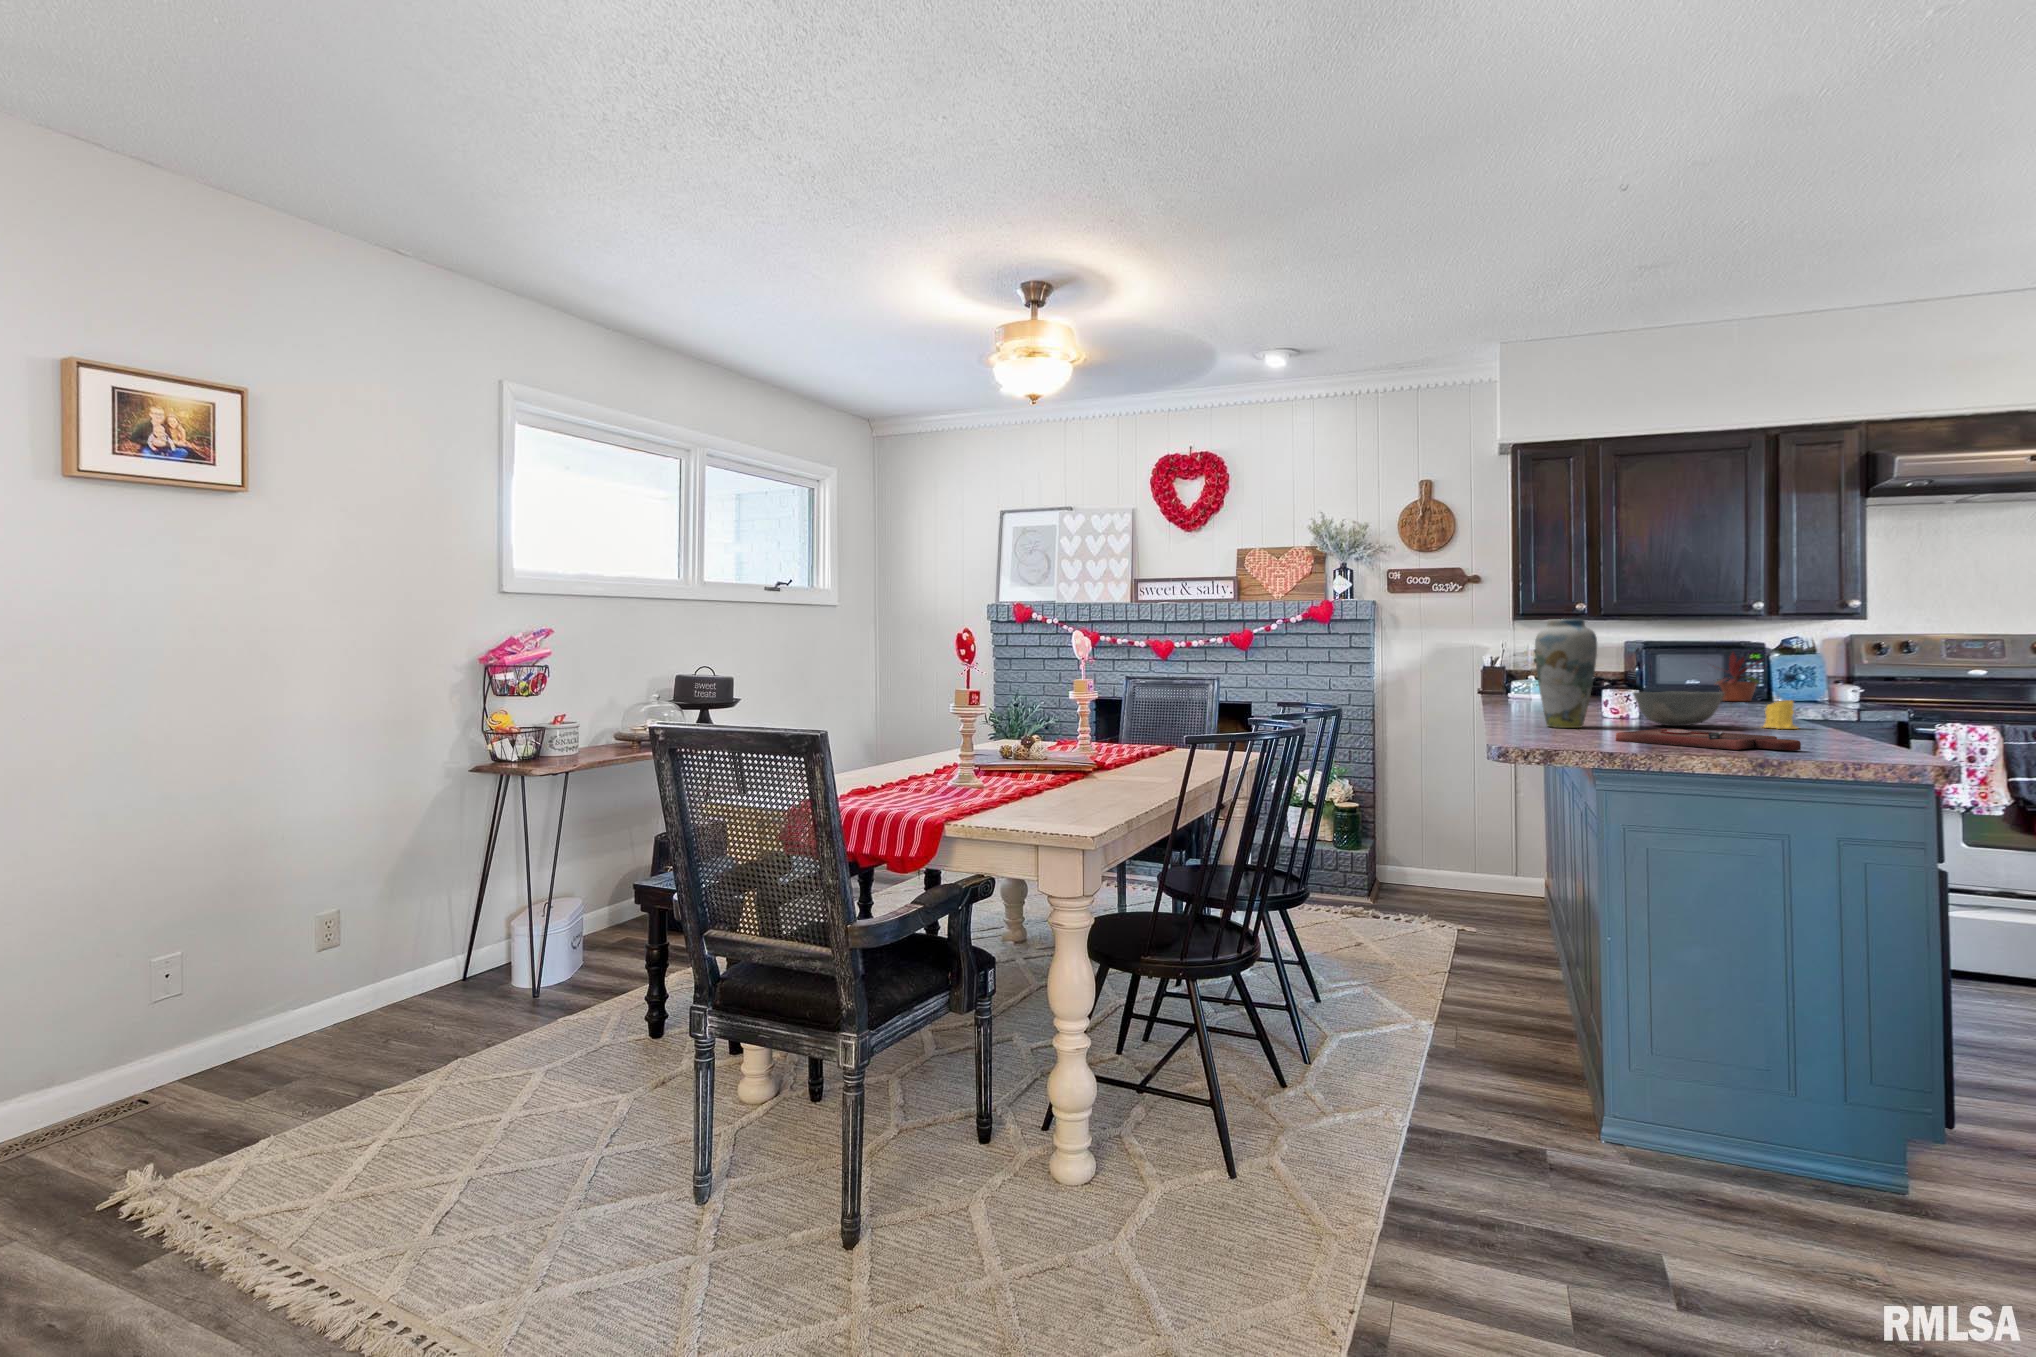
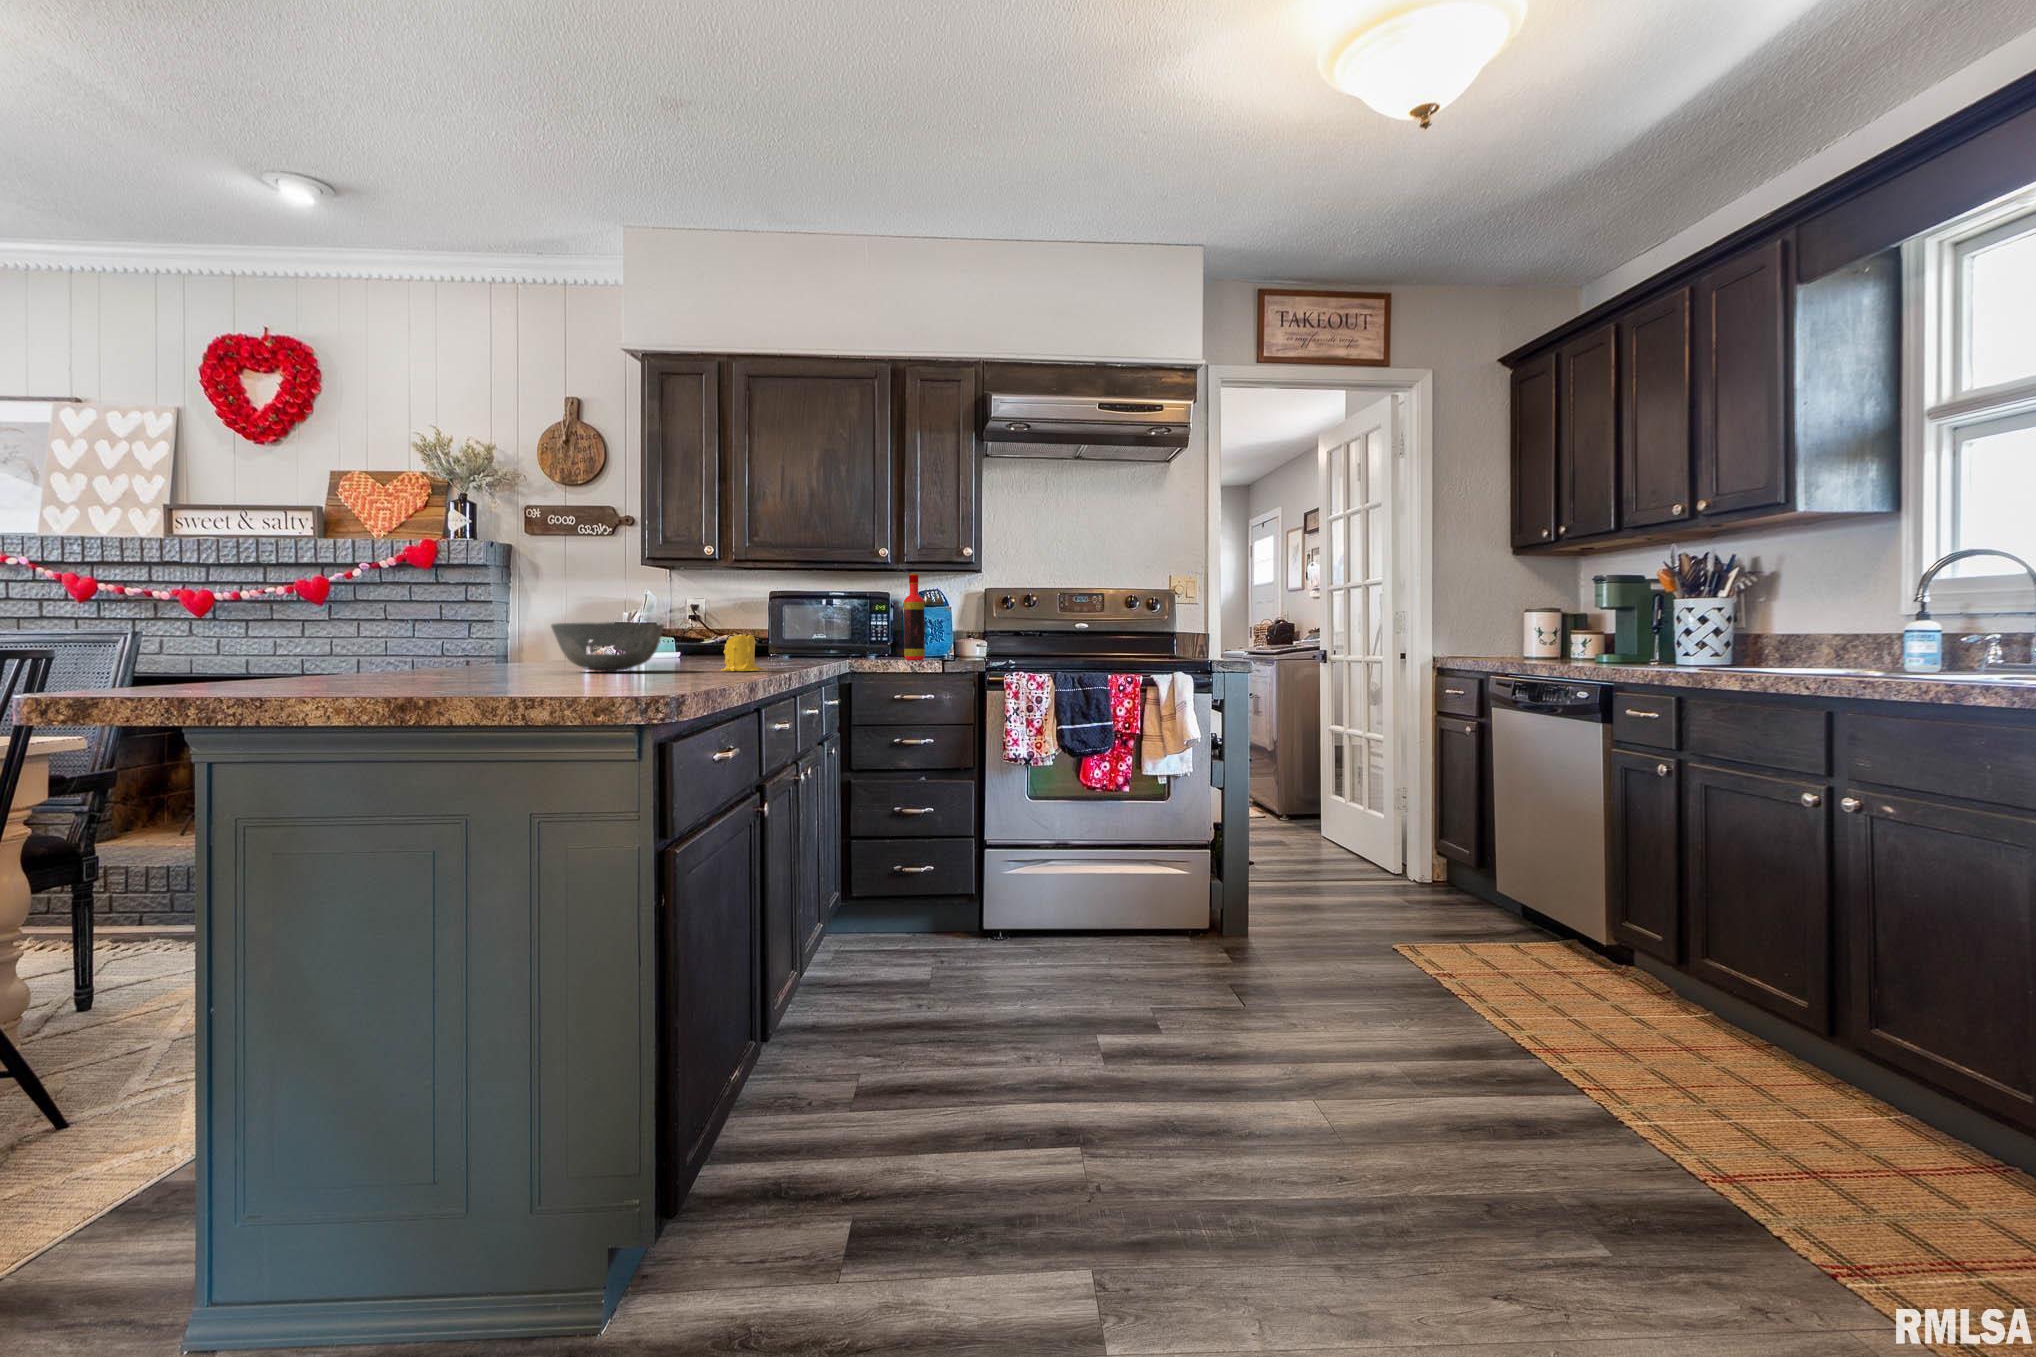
vase: present [1535,619,1597,728] -> none [367,511,463,674]
bottle: none [1801,627,1826,708] -> present [904,574,925,661]
potted plant: present [1715,653,1764,701] -> none [842,604,903,658]
cutting board: present [1616,729,1801,750] -> none [348,665,572,687]

